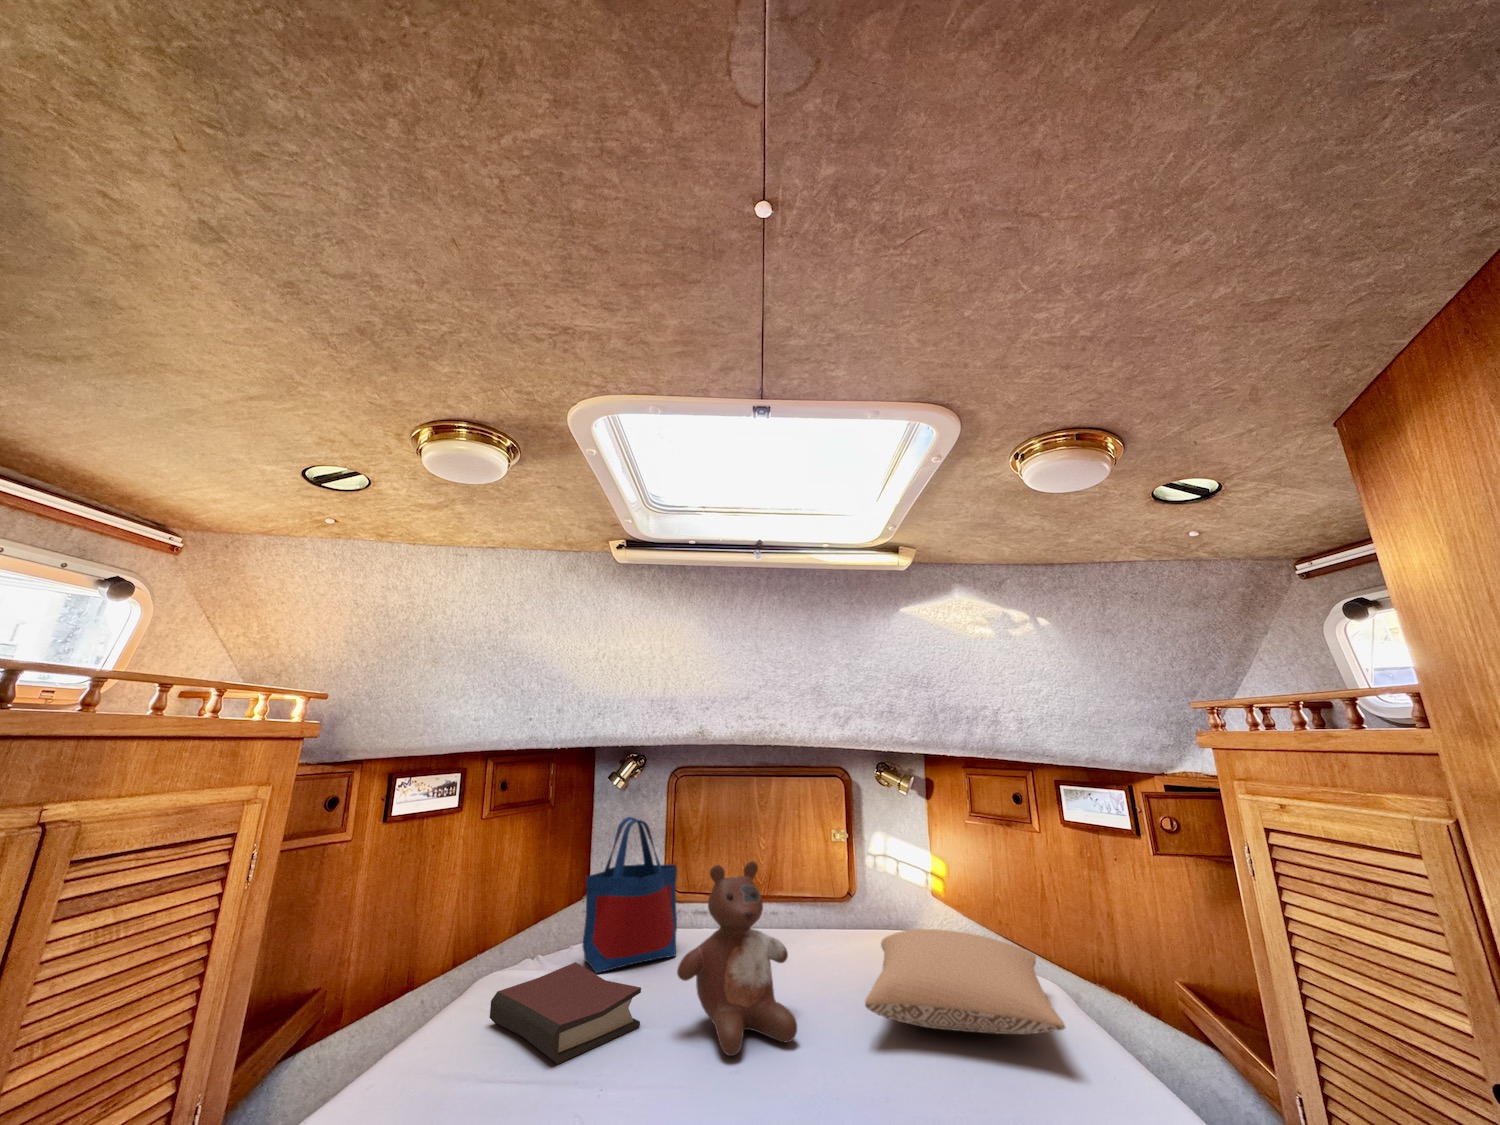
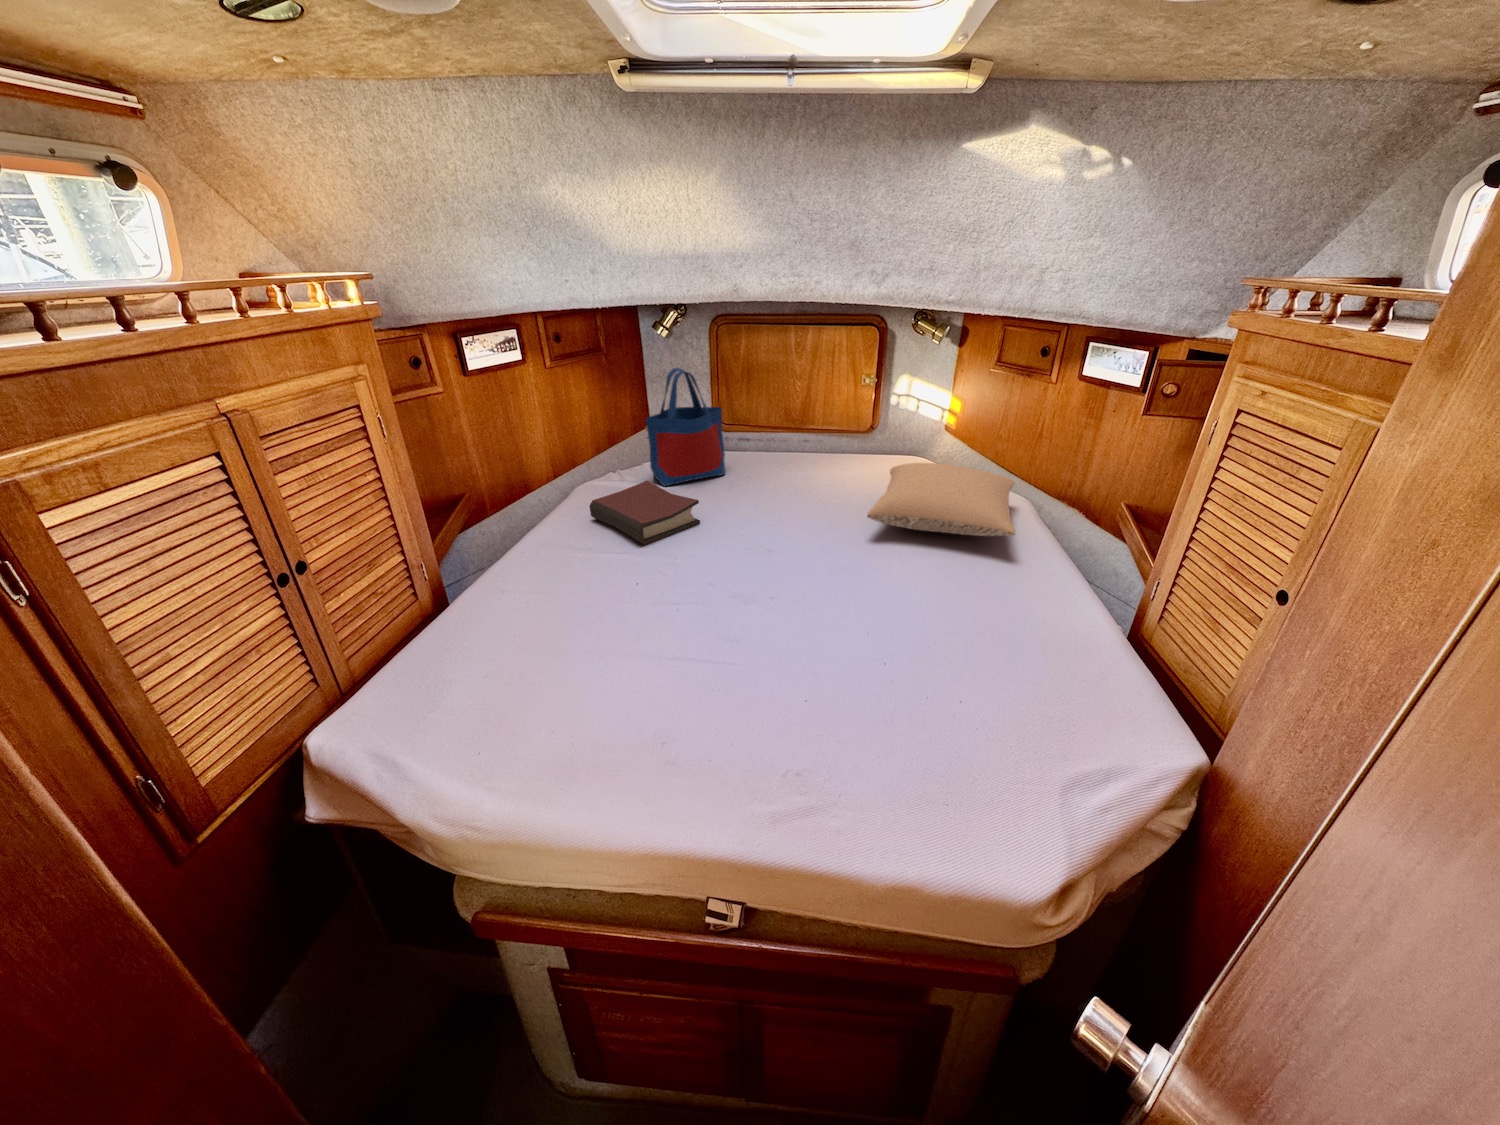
stuffed bear: present [677,861,797,1056] -> none [725,413,815,543]

